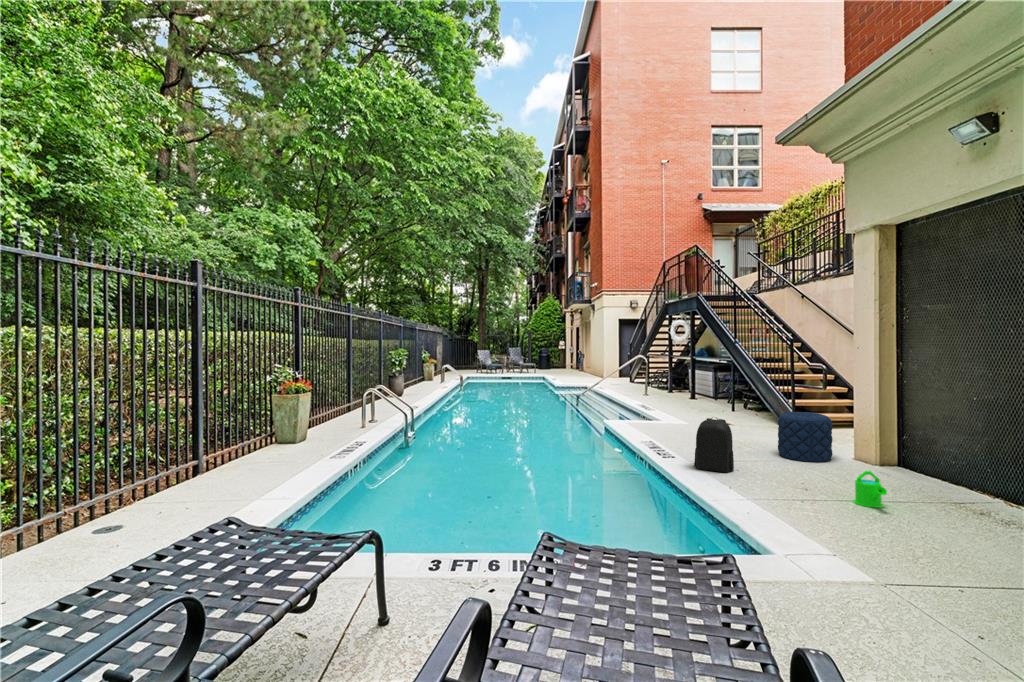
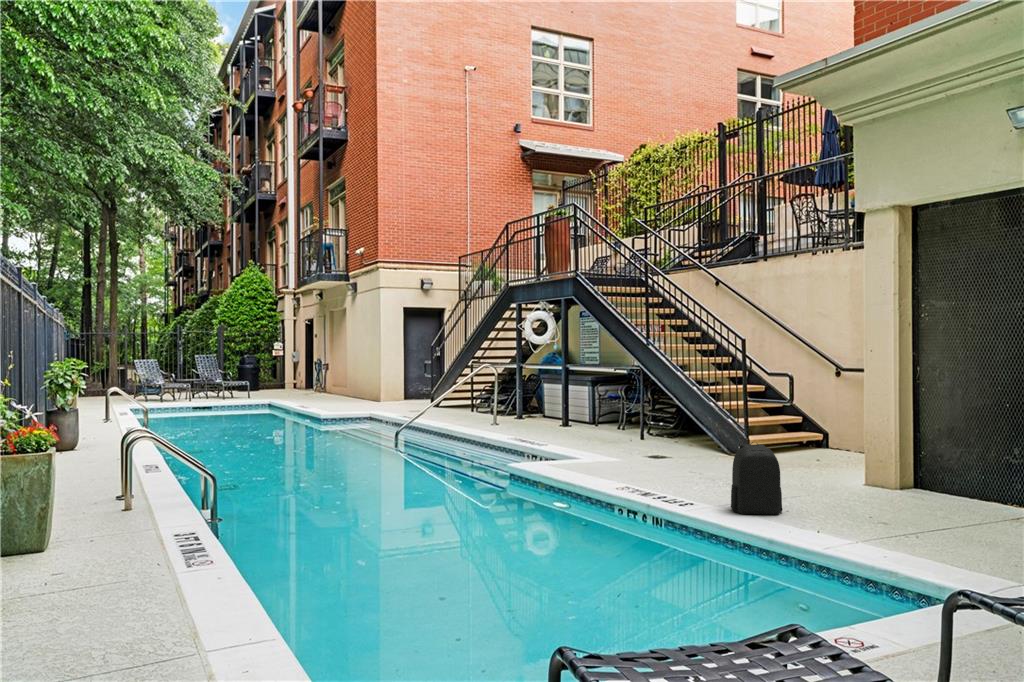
pouf: present [778,412,833,462] -> none [787,432,851,493]
watering can: present [853,471,887,508] -> none [938,491,987,533]

